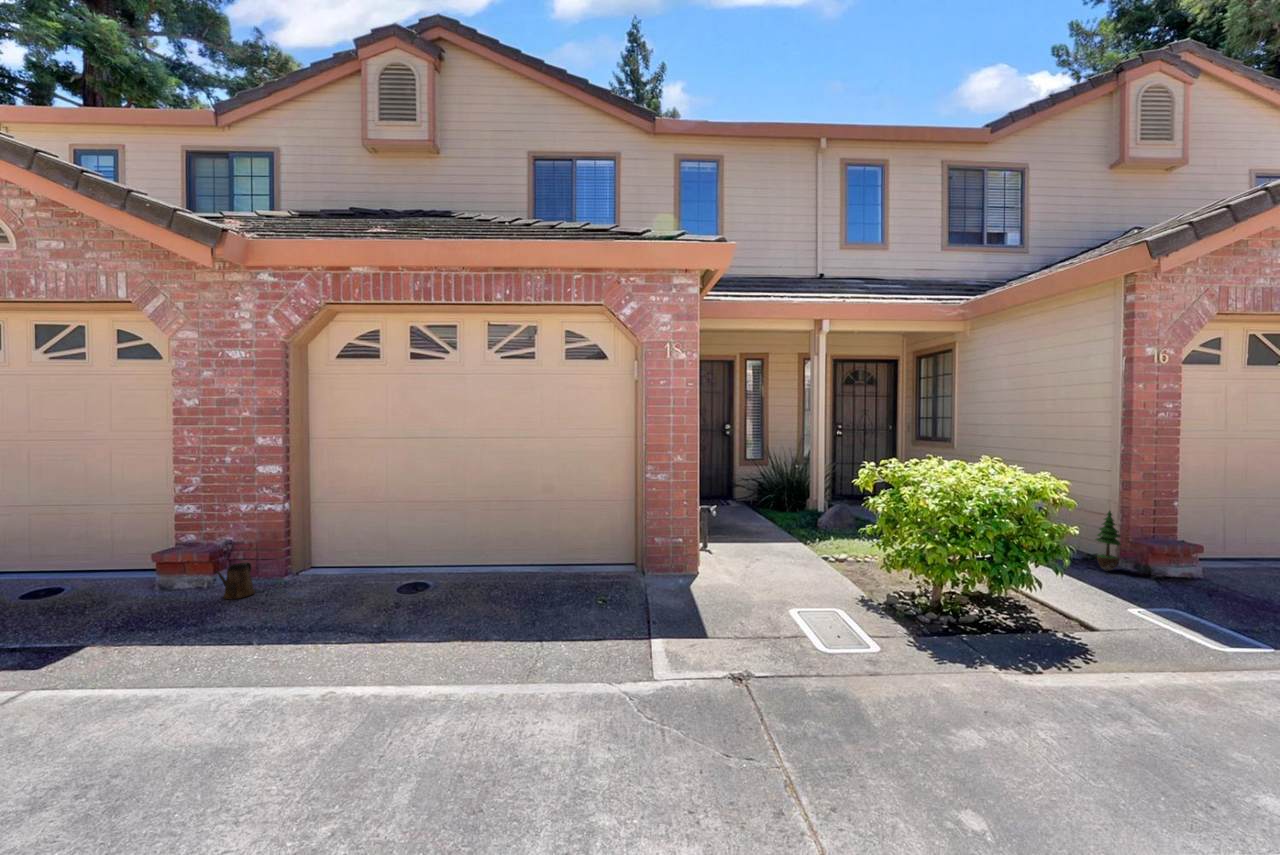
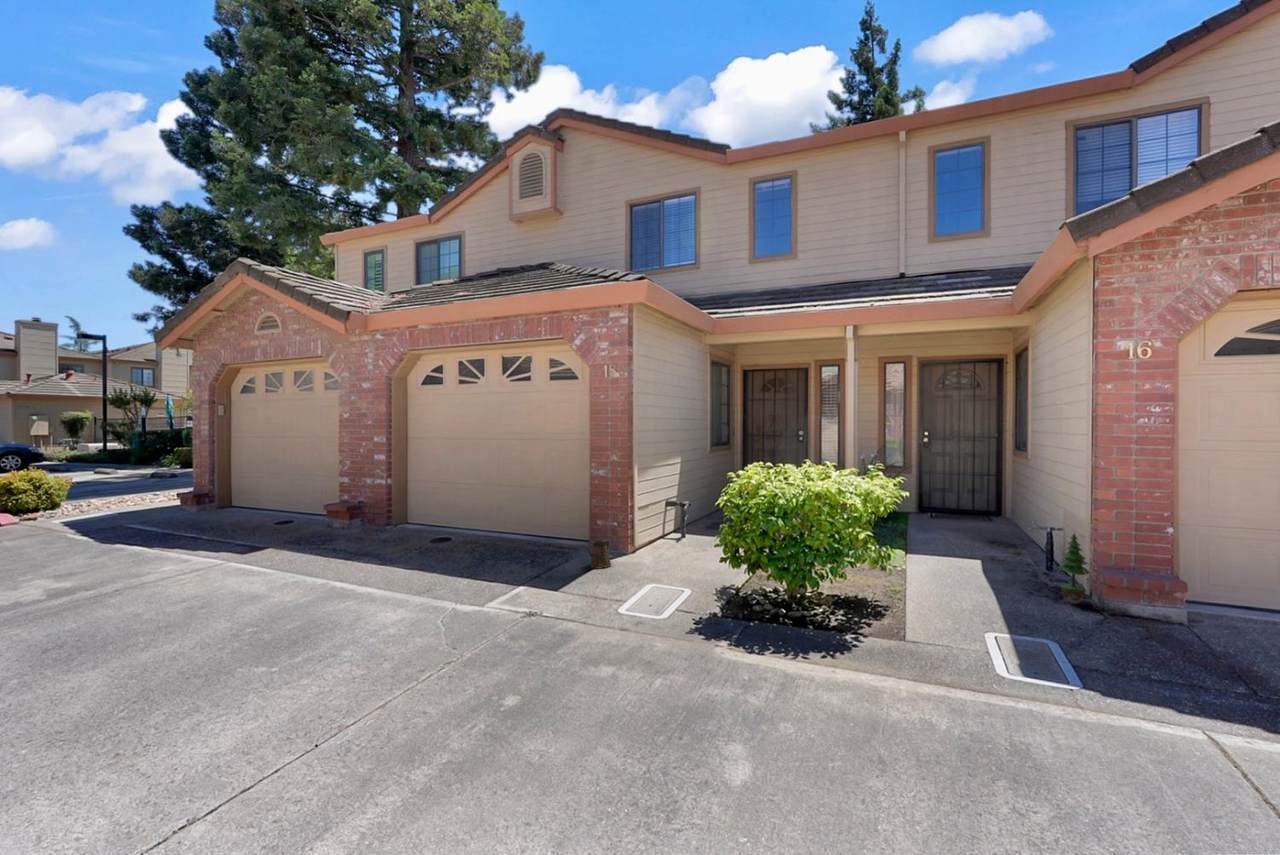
watering can: present [215,562,255,599] -> present [585,540,611,569]

